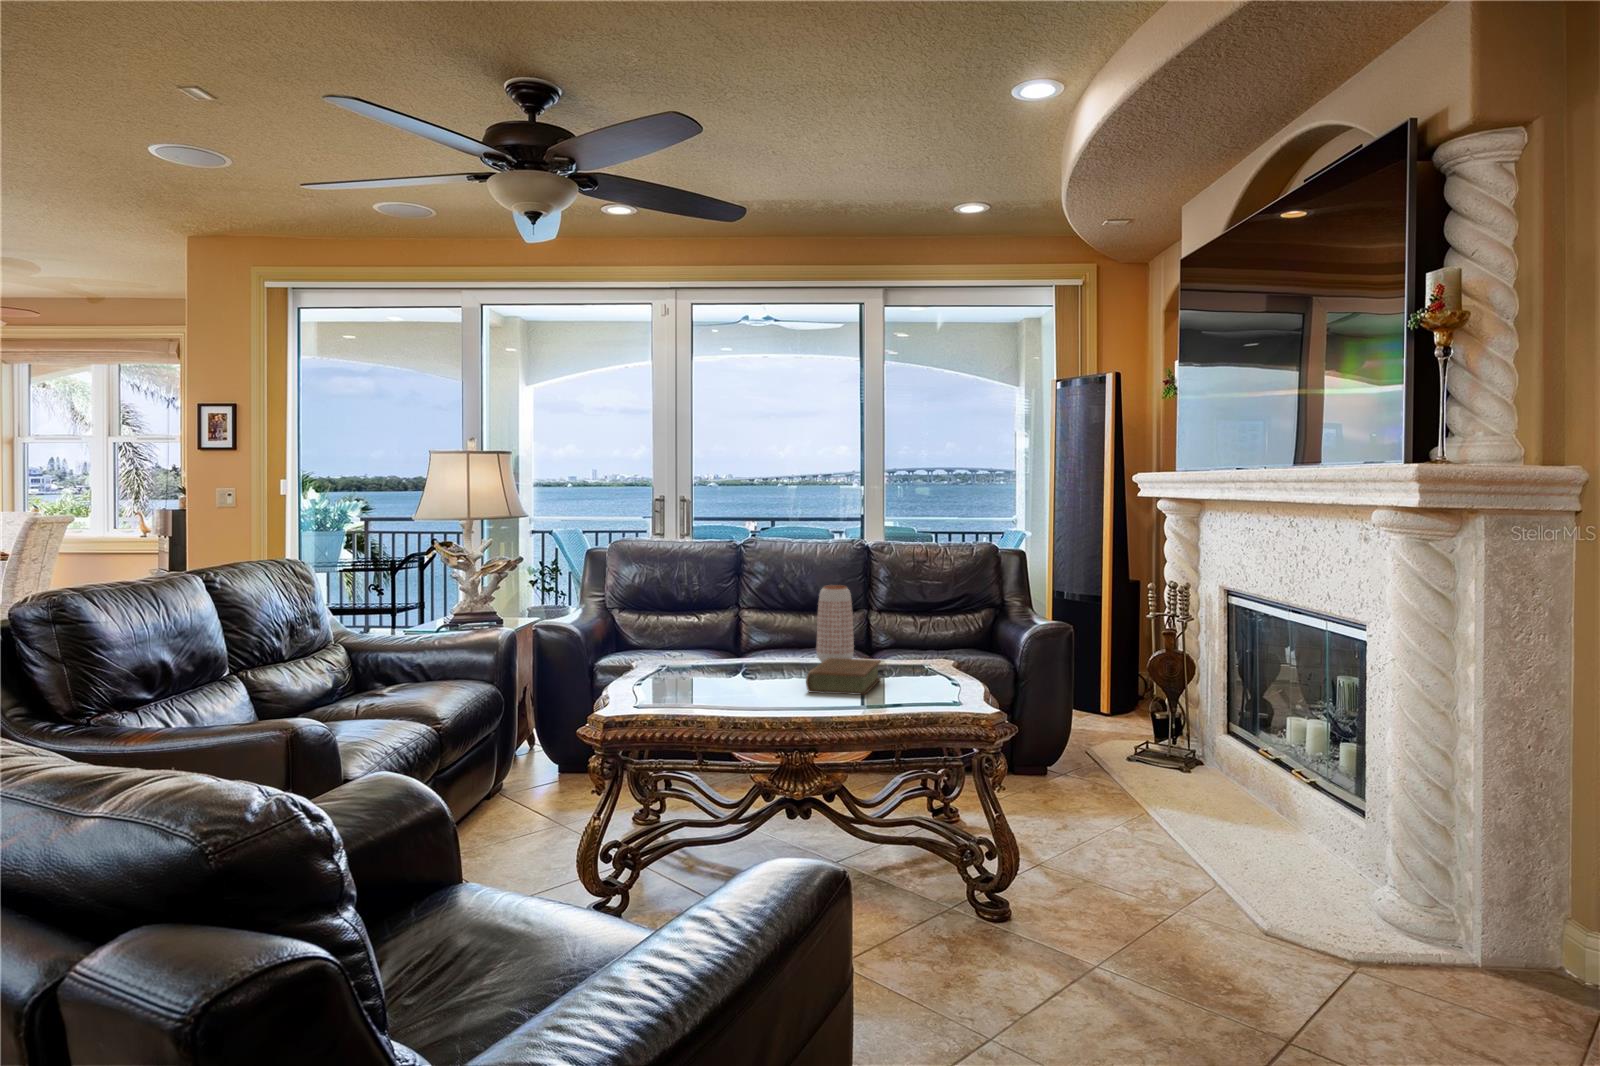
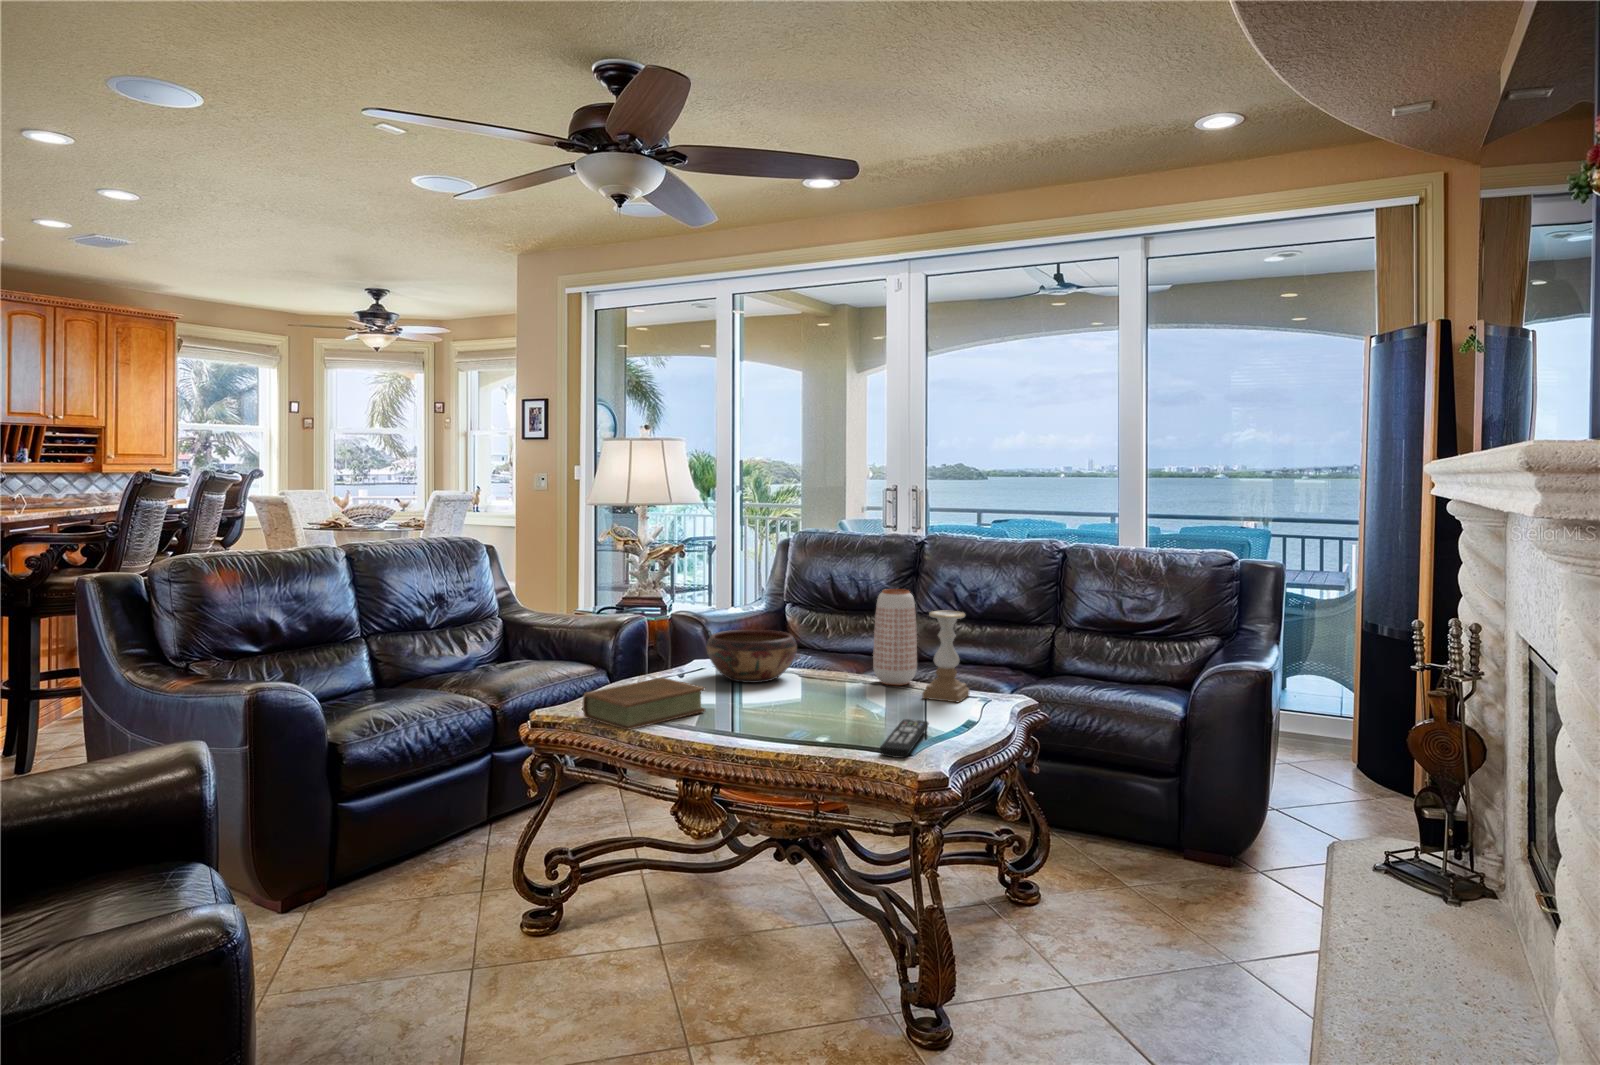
candle holder: none [877,599,912,673] -> present [922,611,970,702]
decorative bowl: none [675,630,757,677] -> present [707,630,797,683]
book: present [806,658,881,695] -> present [582,677,706,730]
remote control: none [918,683,964,708] -> present [880,719,929,758]

